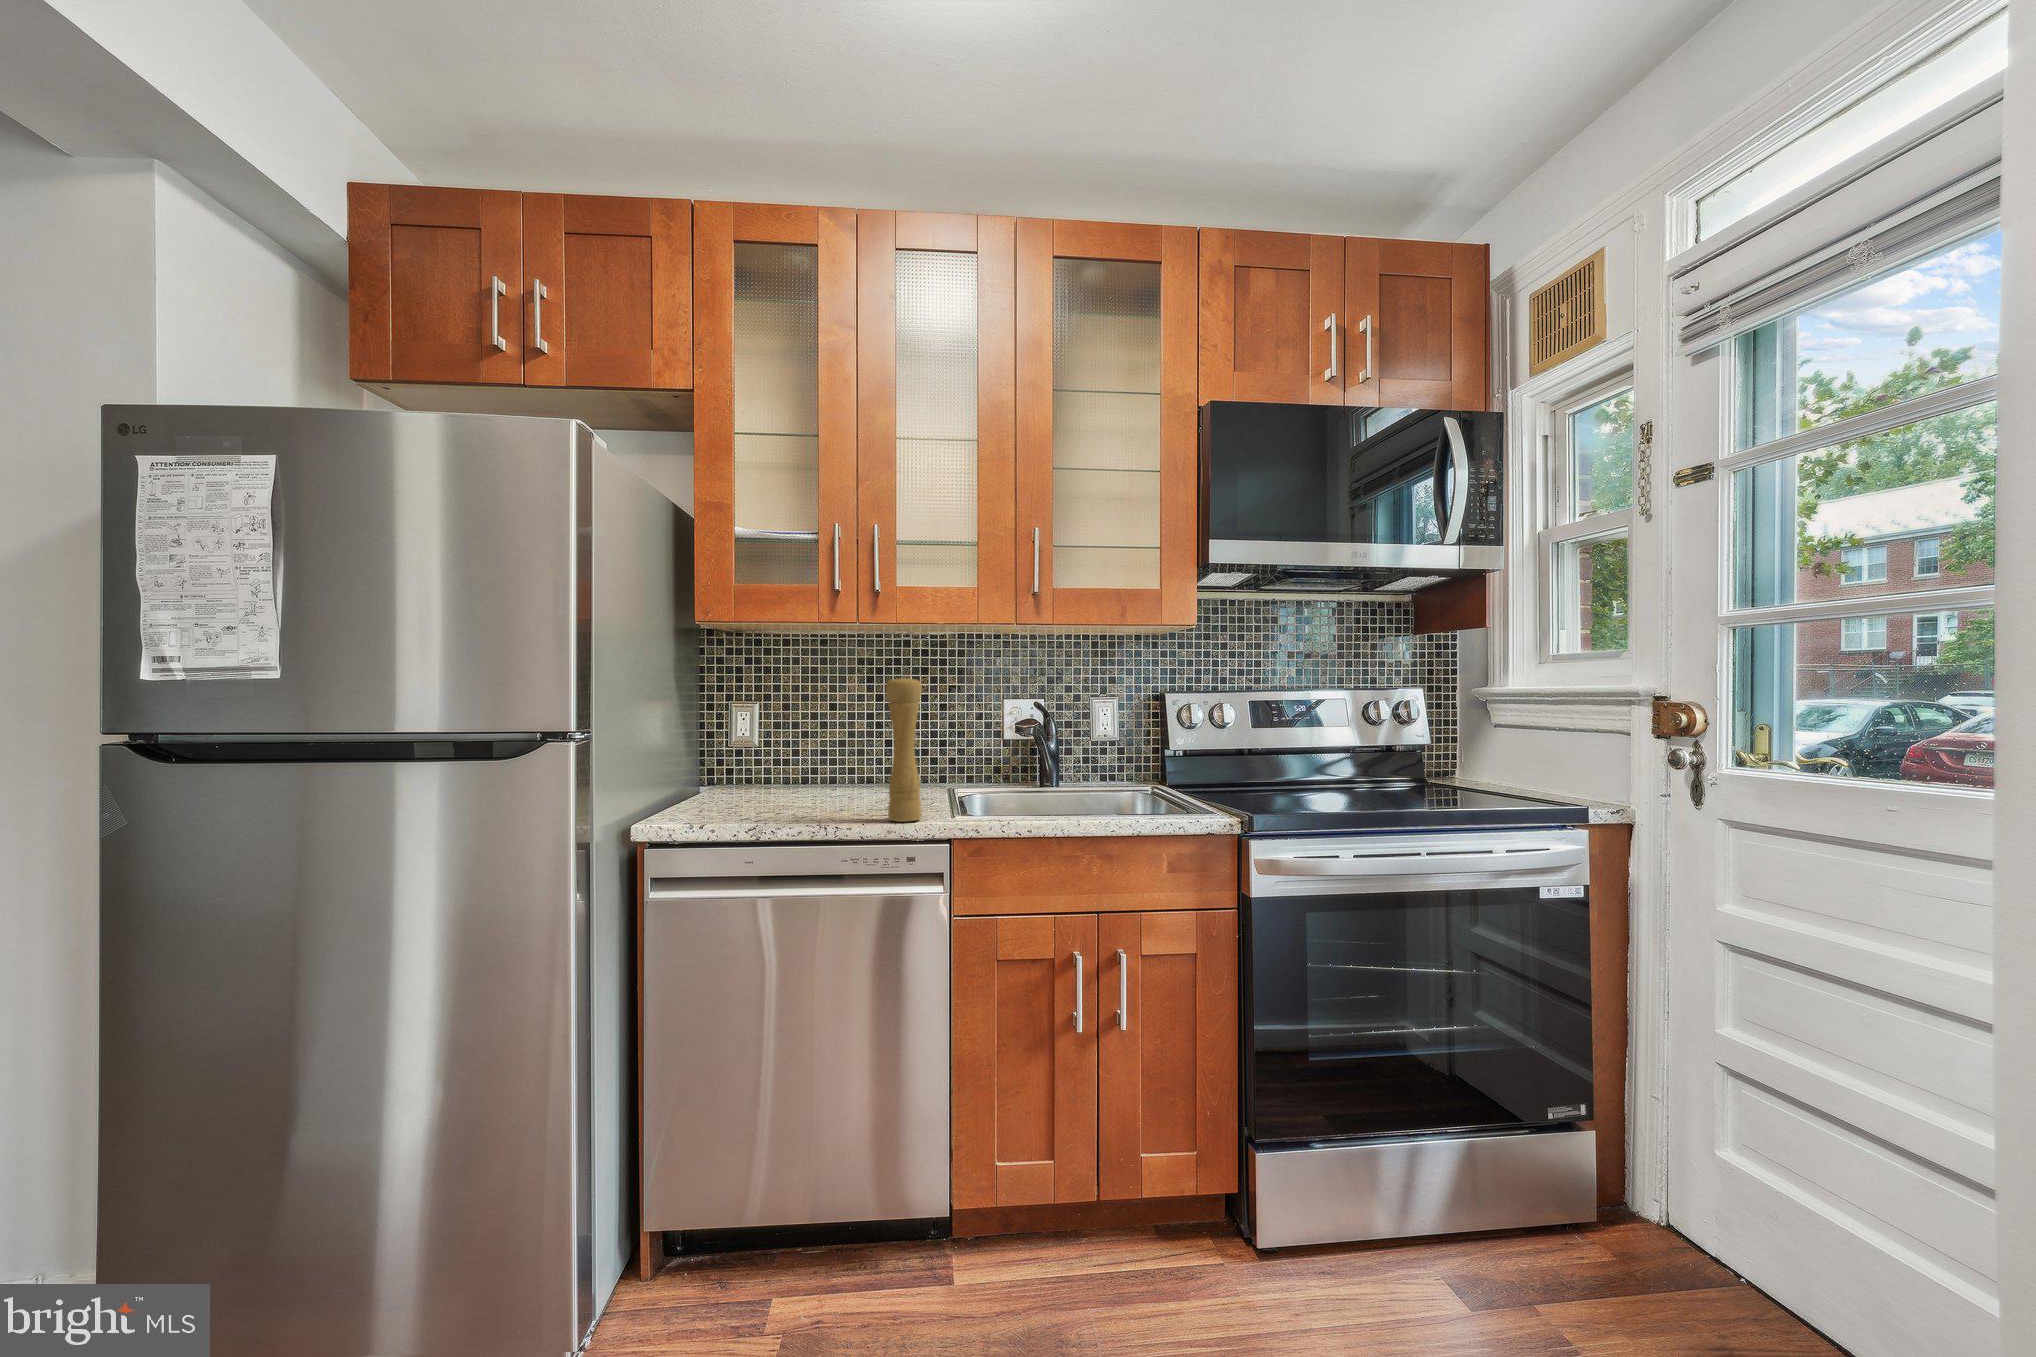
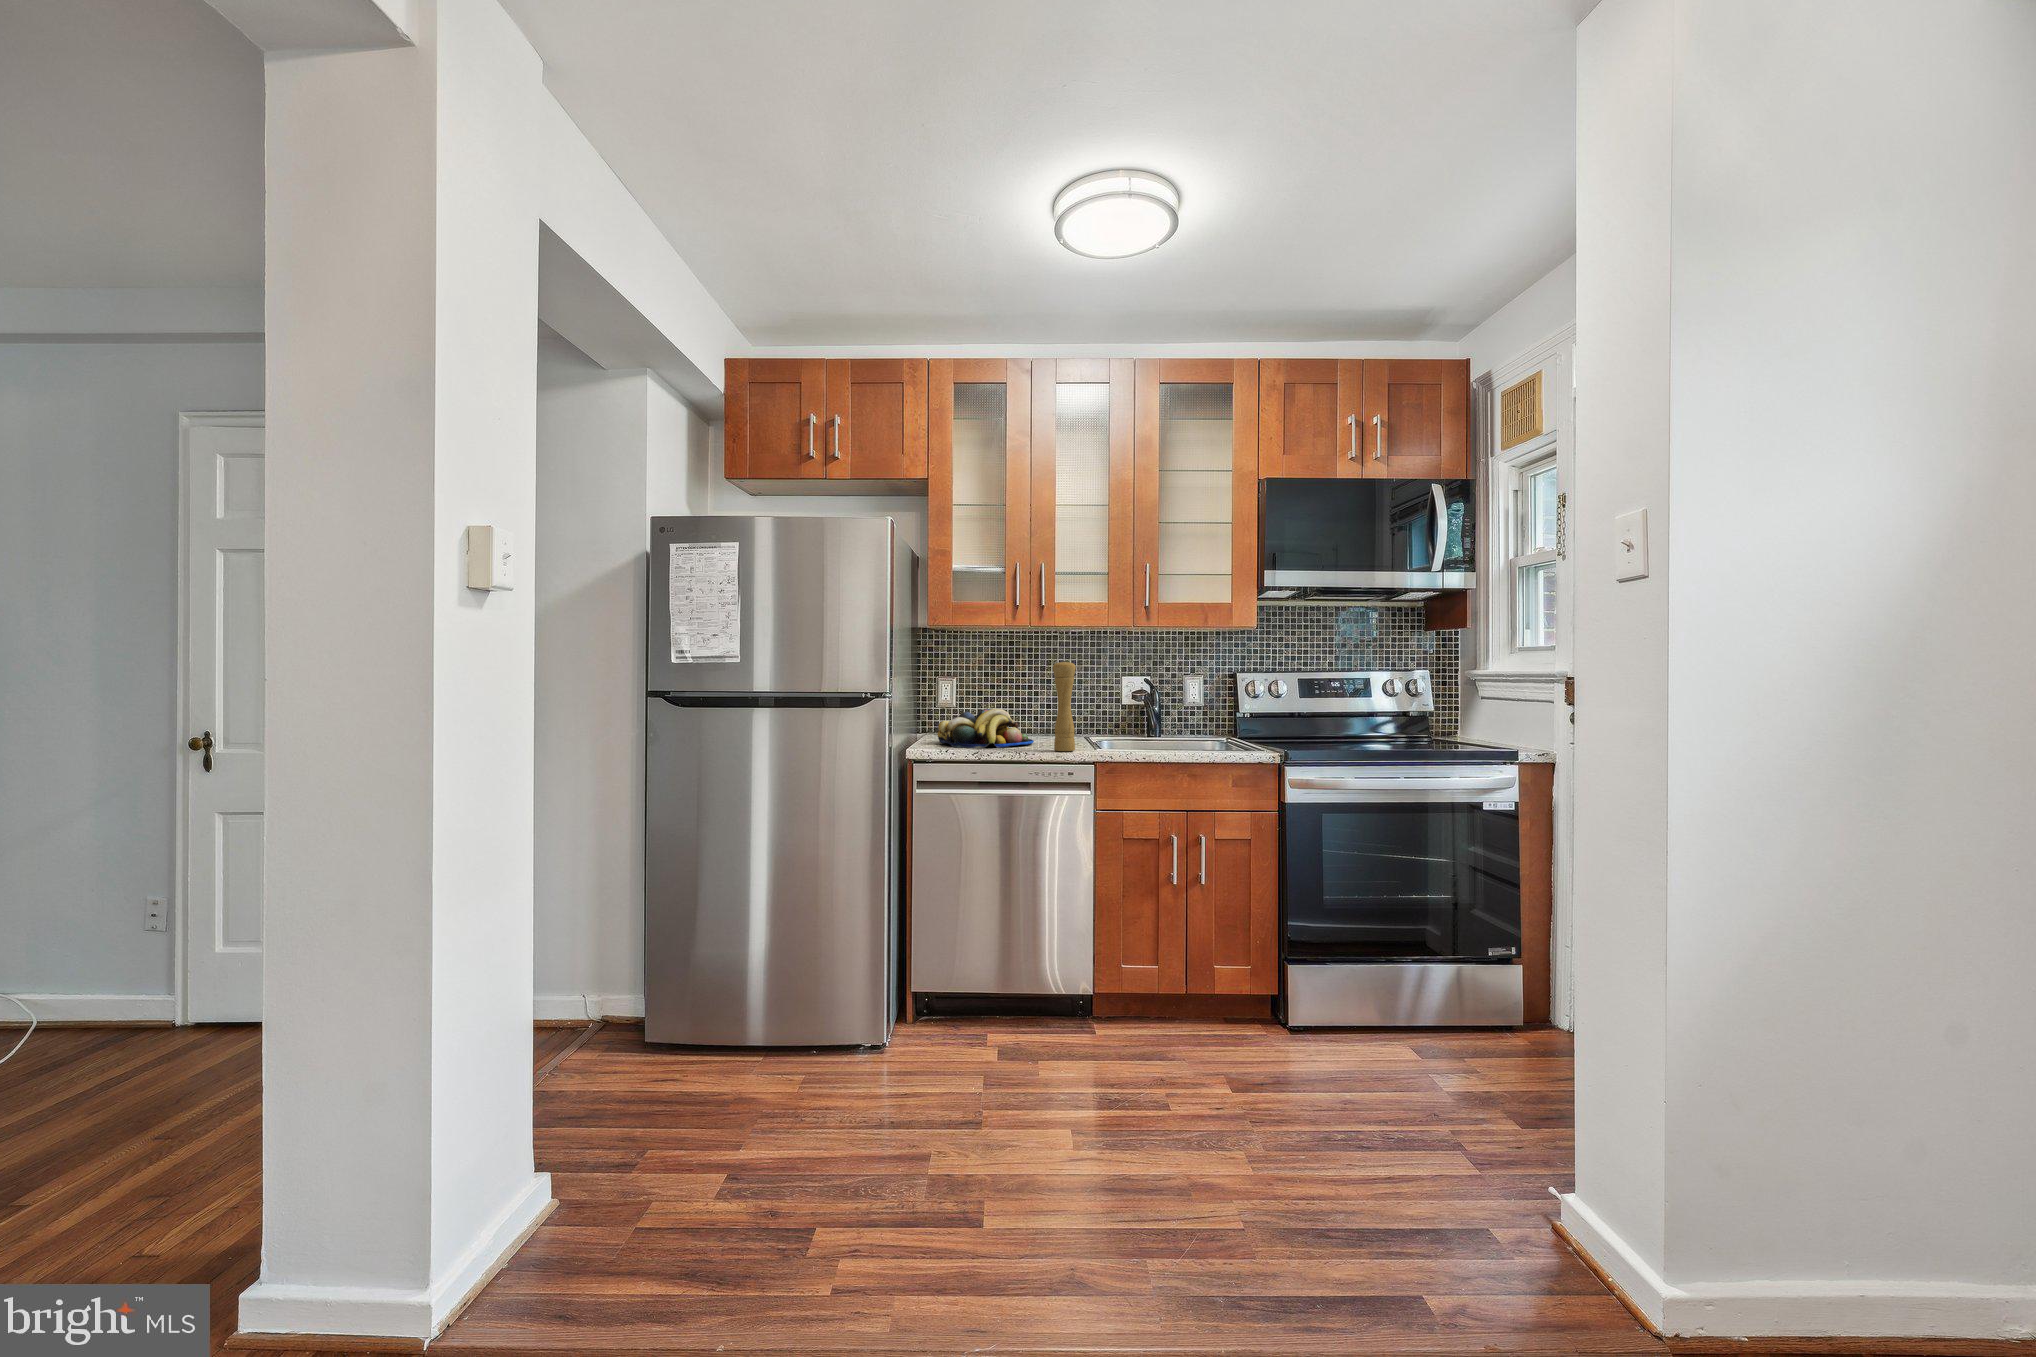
fruit bowl: none [713,750,866,815] -> present [937,709,1034,748]

